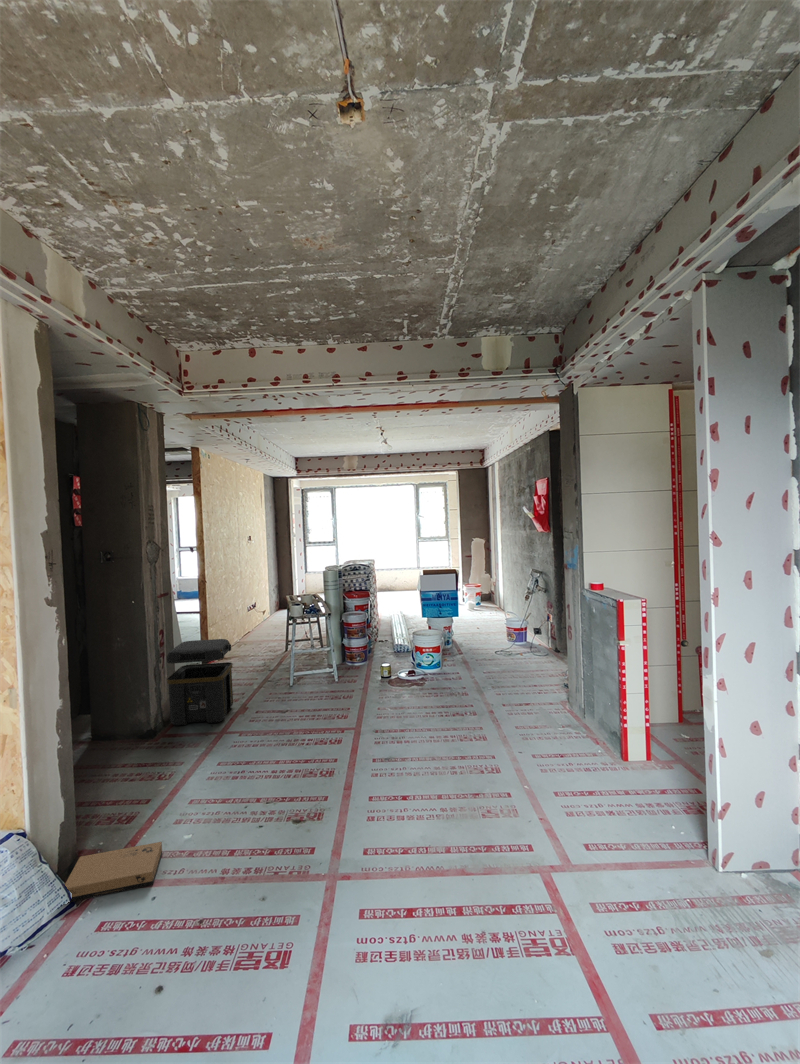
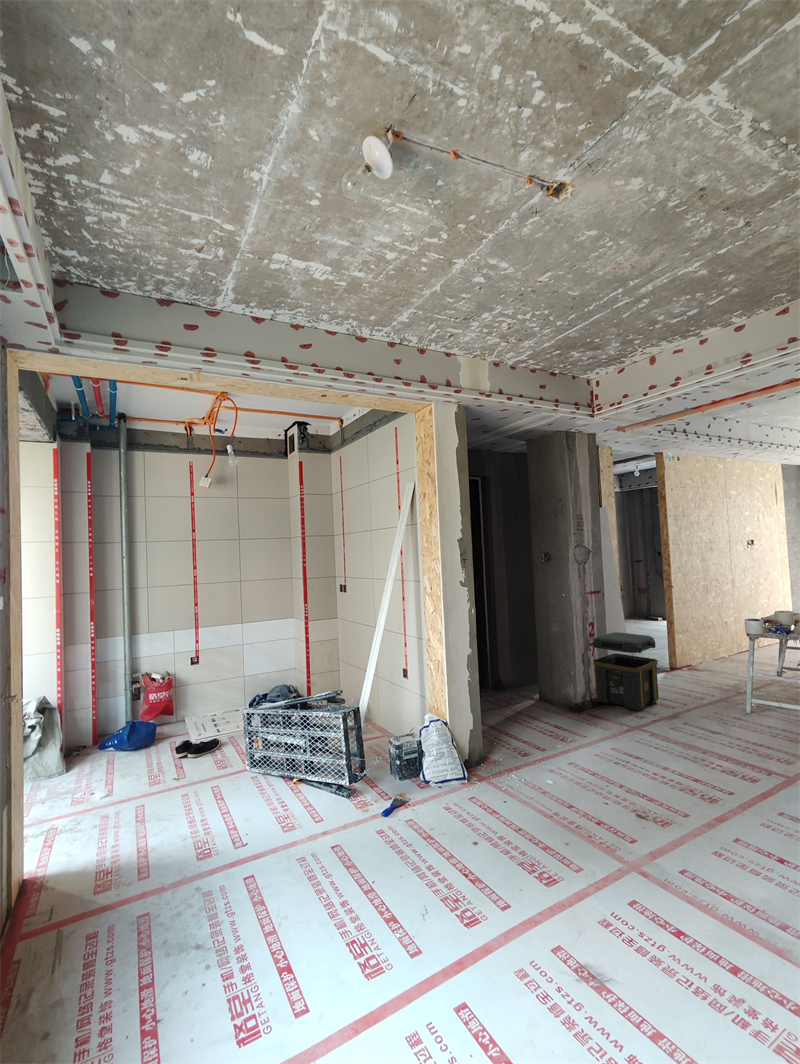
cardboard box: present [65,842,162,902] -> none [463,756,528,793]

